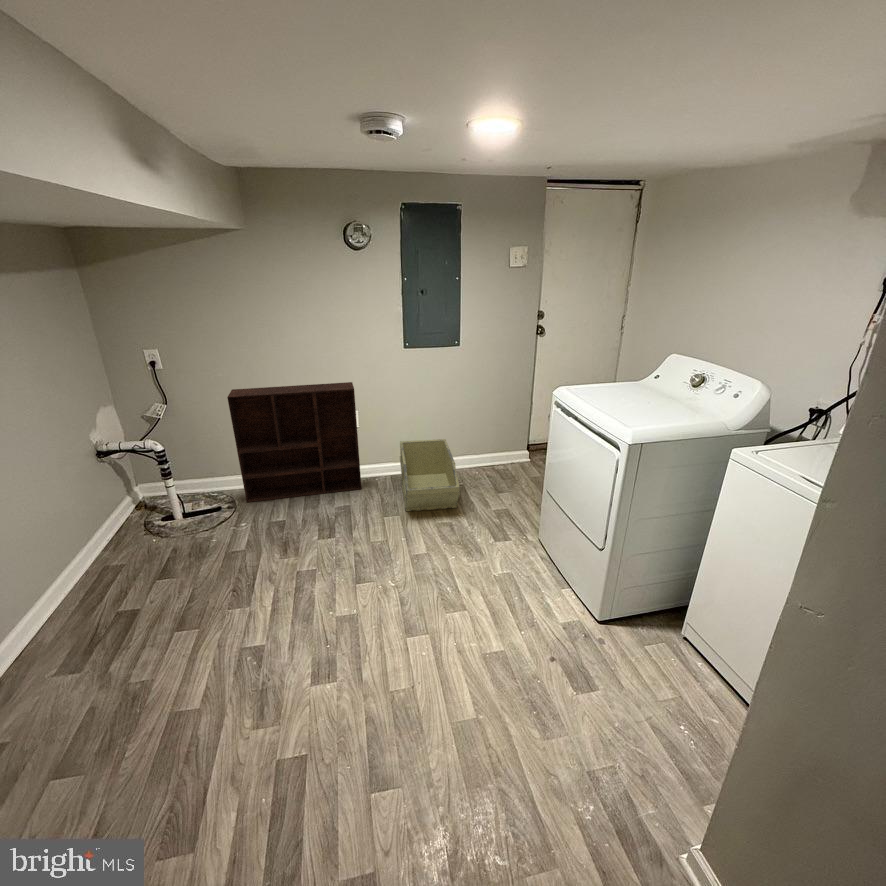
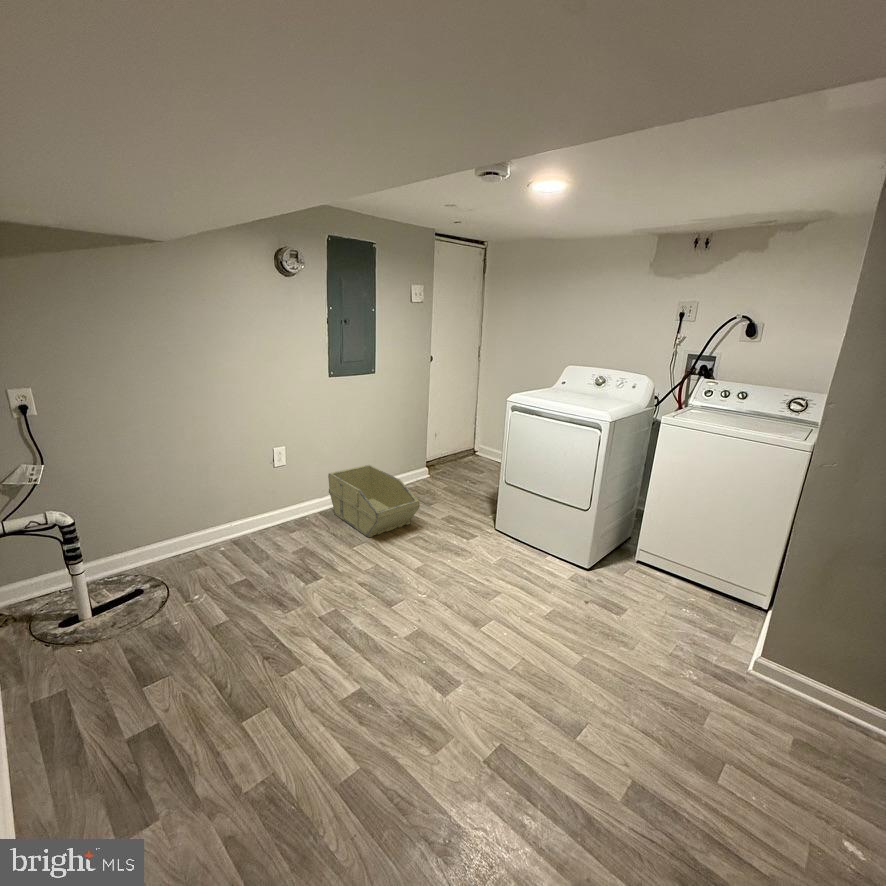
shelving unit: present [227,382,361,502] -> none [144,415,301,575]

